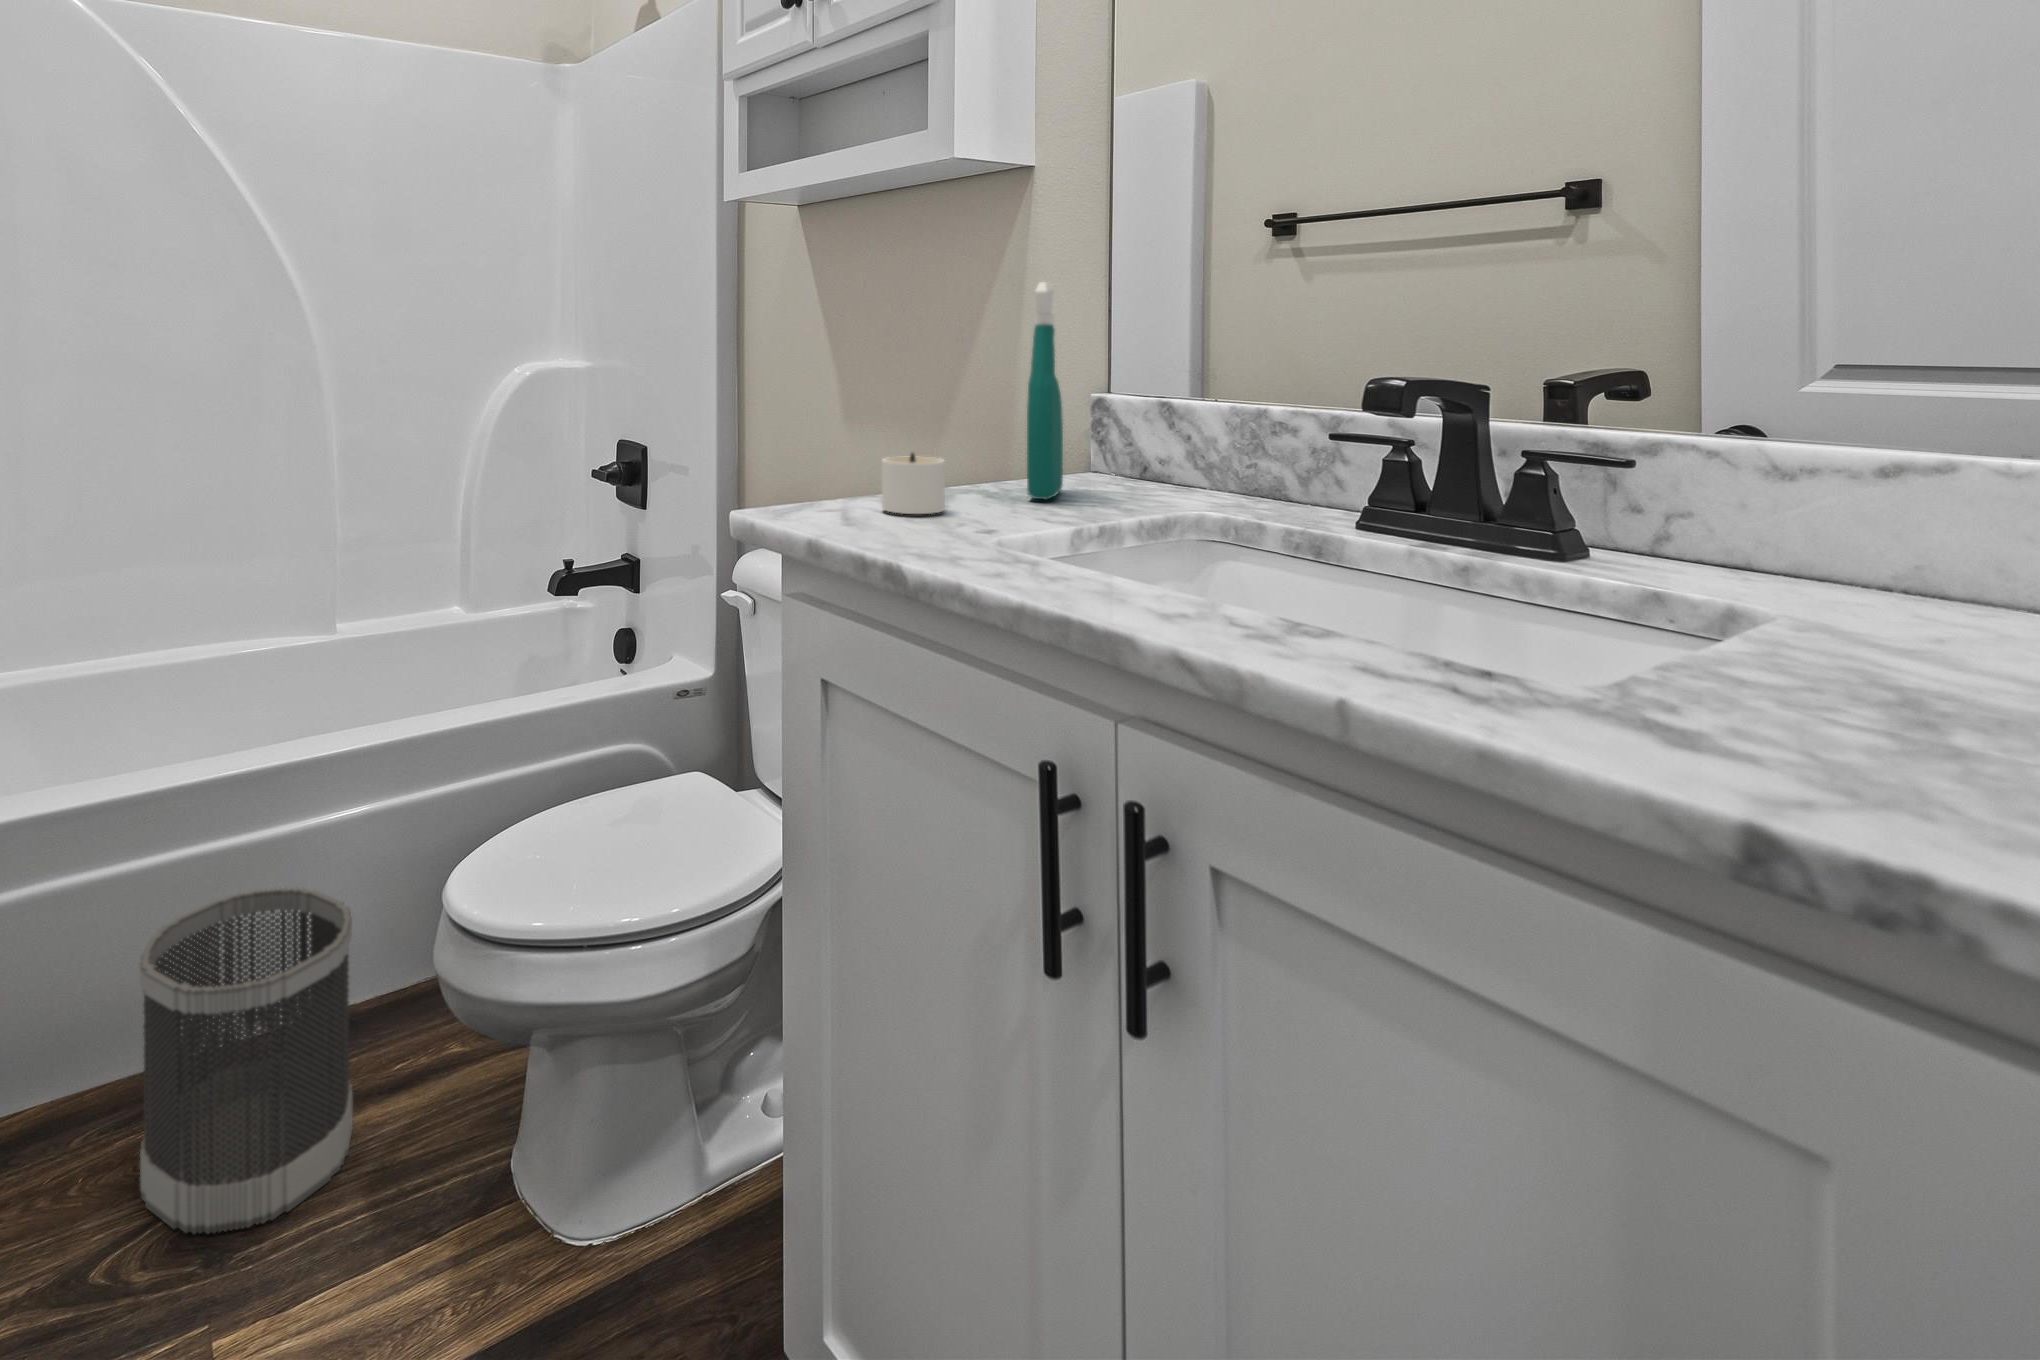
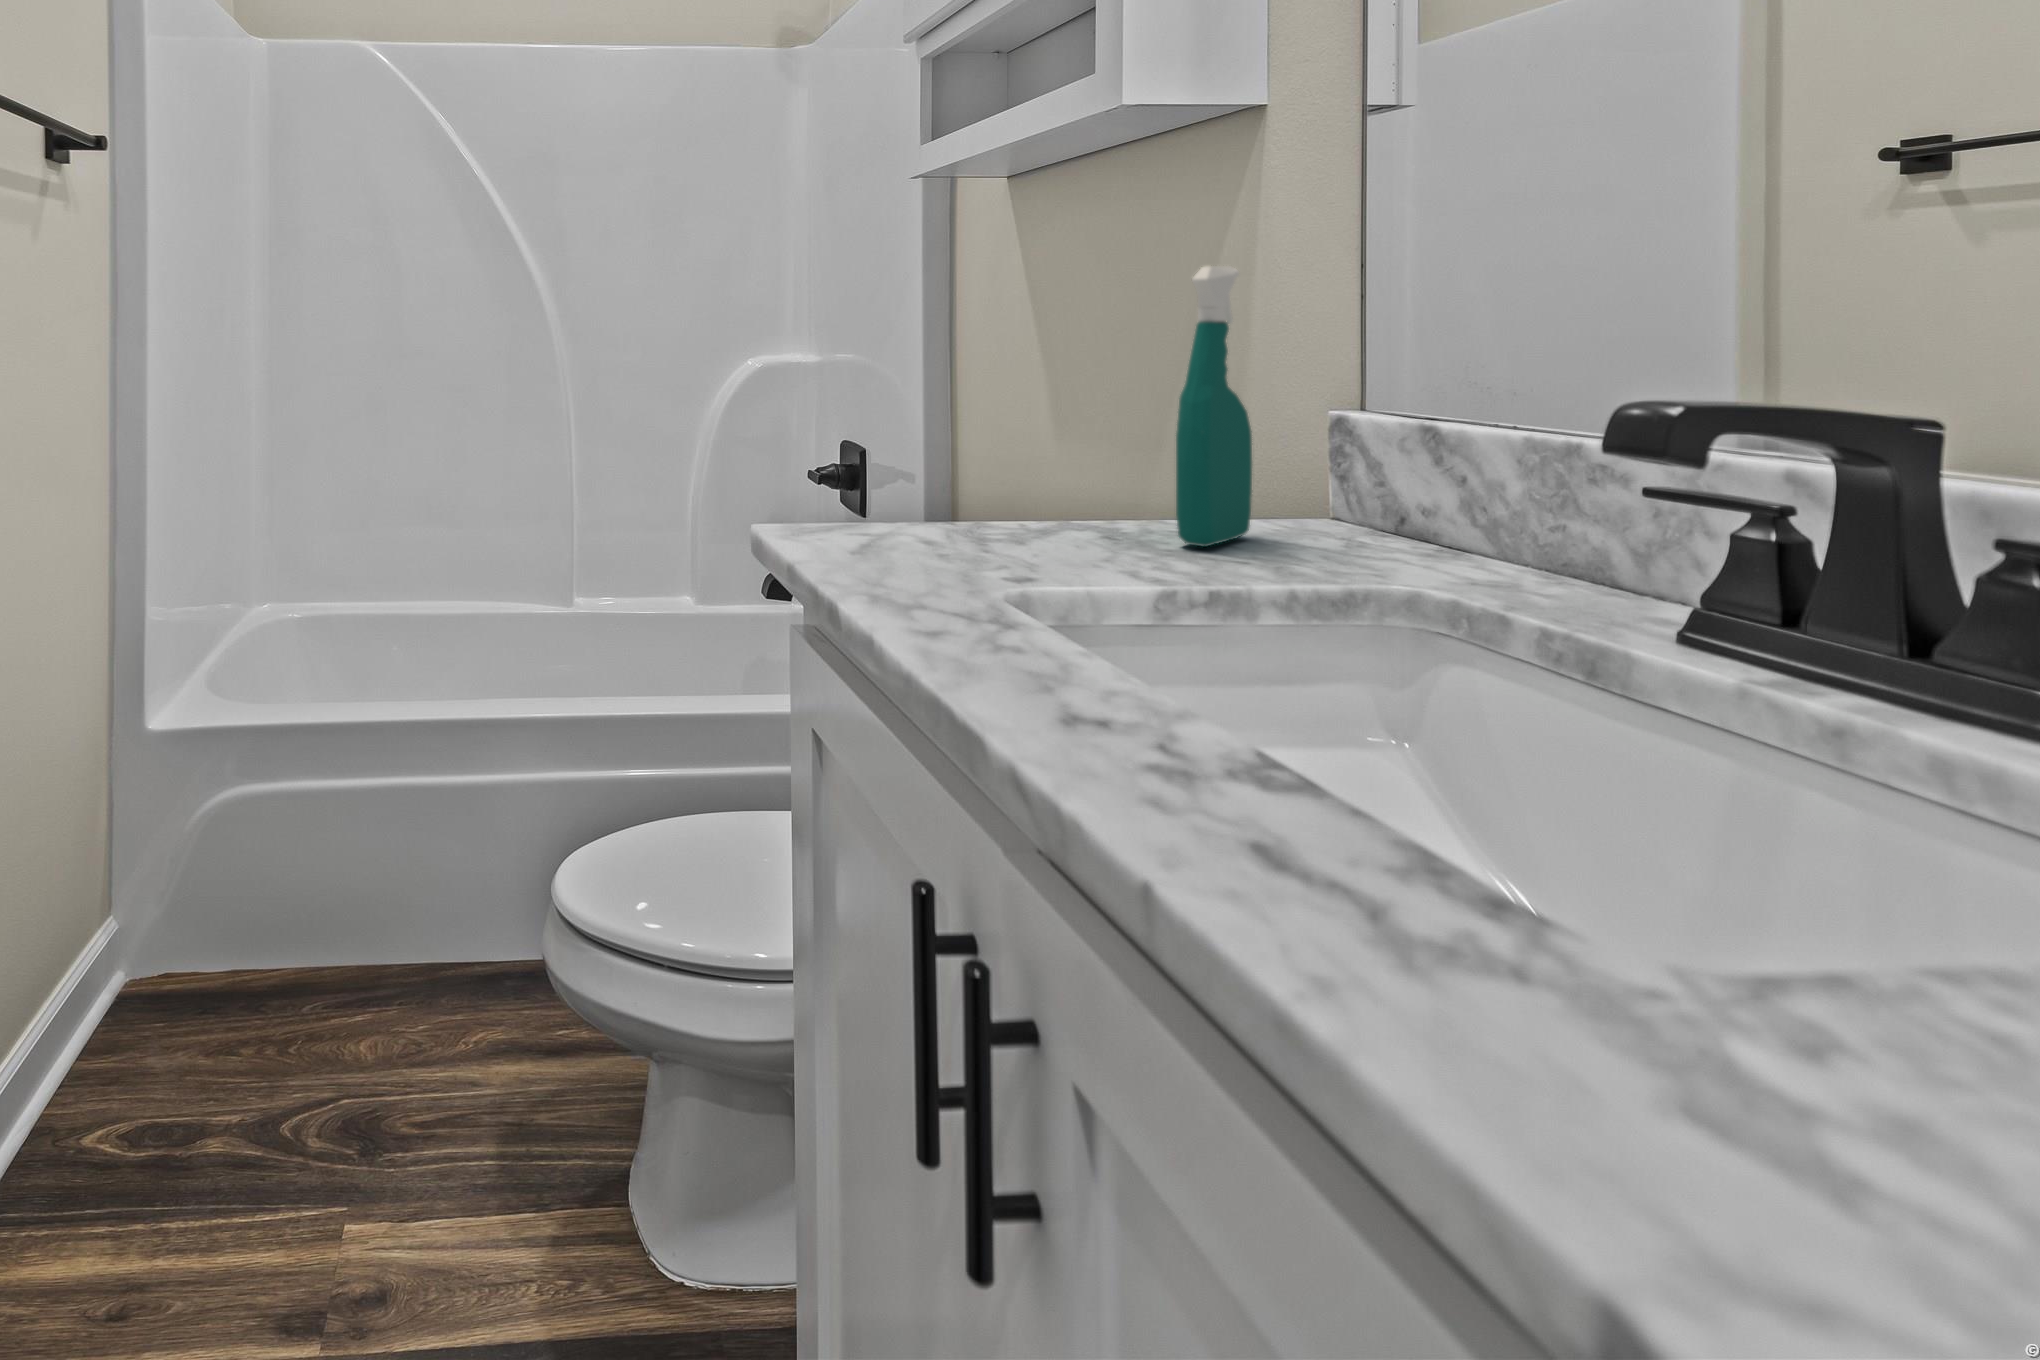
candle: present [882,453,945,514] -> none [962,476,1071,558]
wastebasket: present [140,888,353,1234] -> none [331,836,511,1140]

